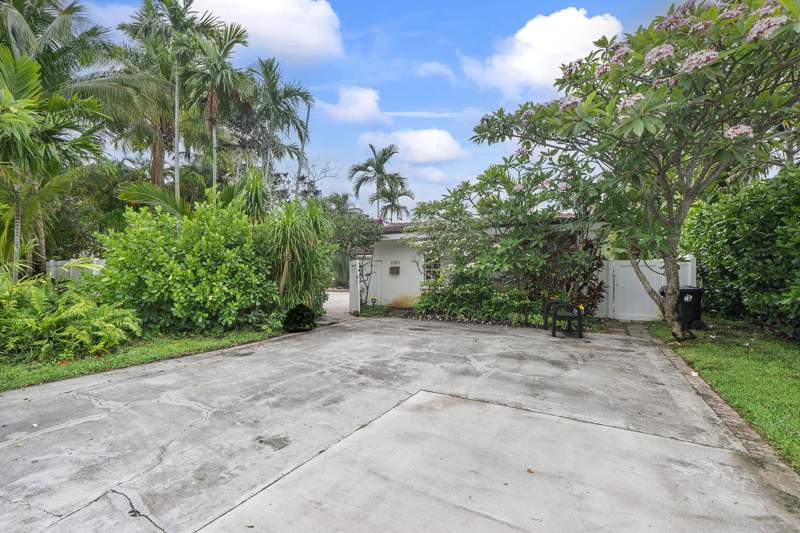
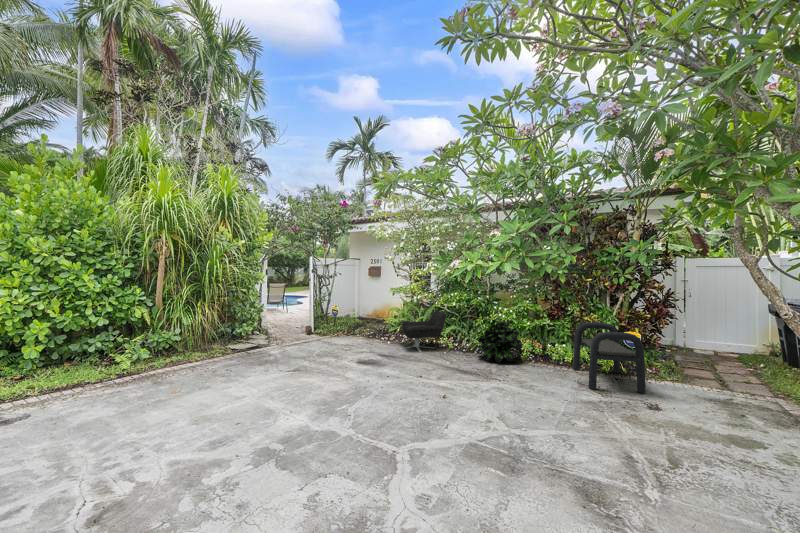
lounge chair: none [430,296,462,323] -> present [399,310,447,352]
potted plant: present [283,303,317,332] -> present [477,322,523,363]

